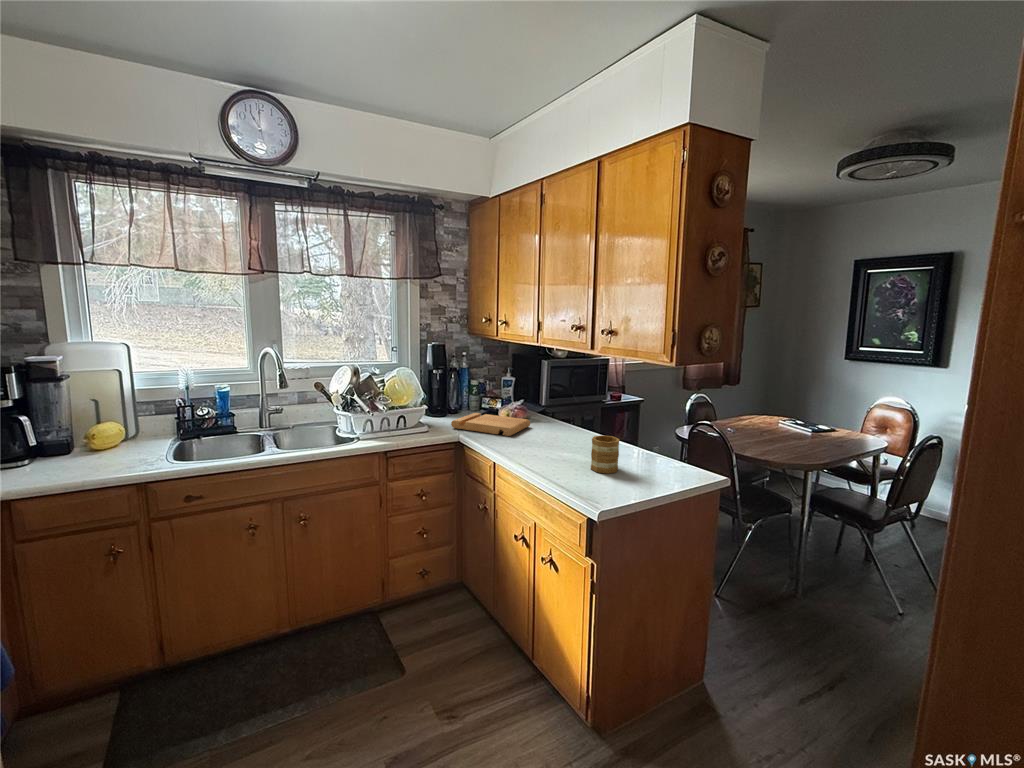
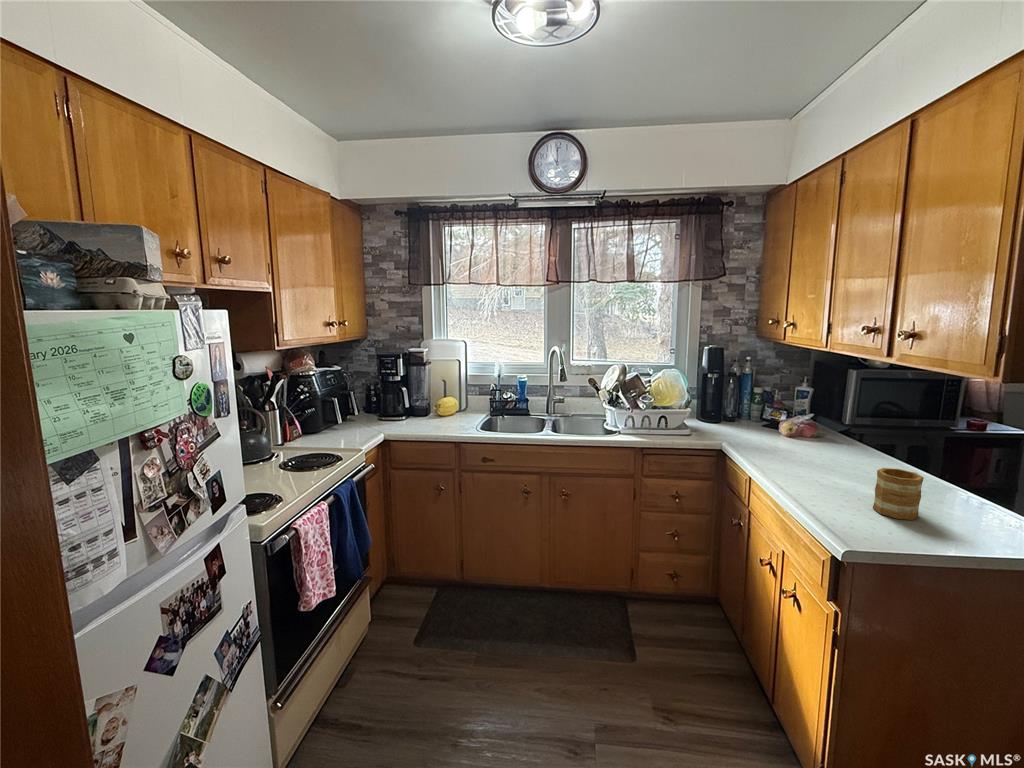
cutting board: present [451,413,530,436] -> none [717,423,816,453]

